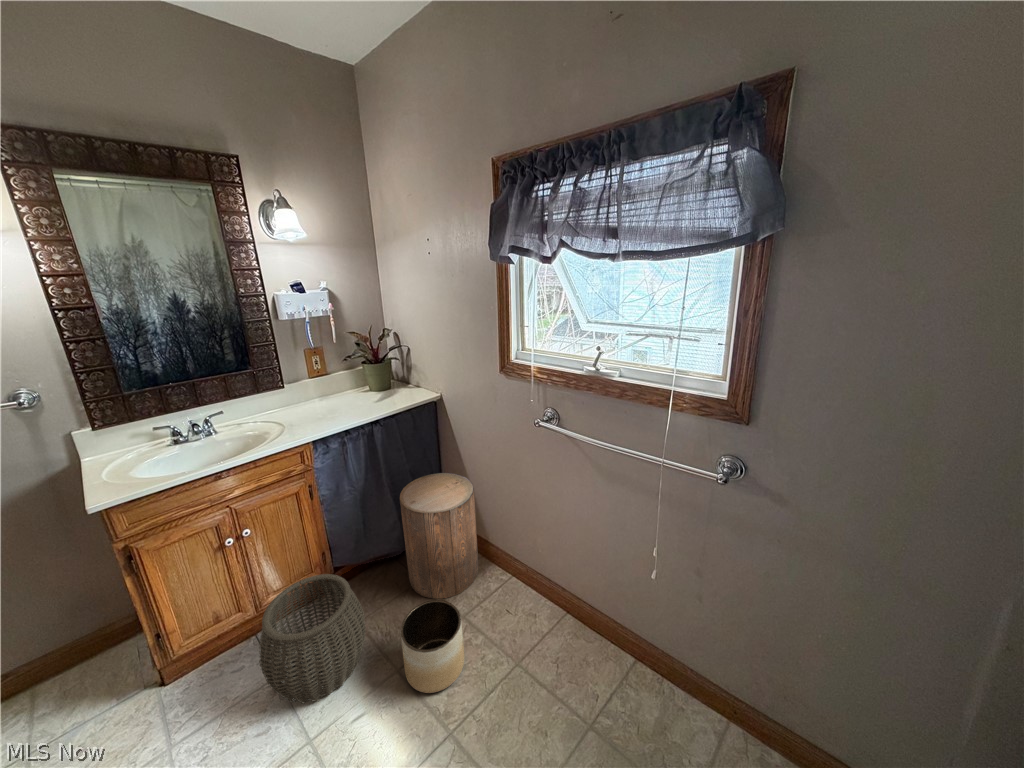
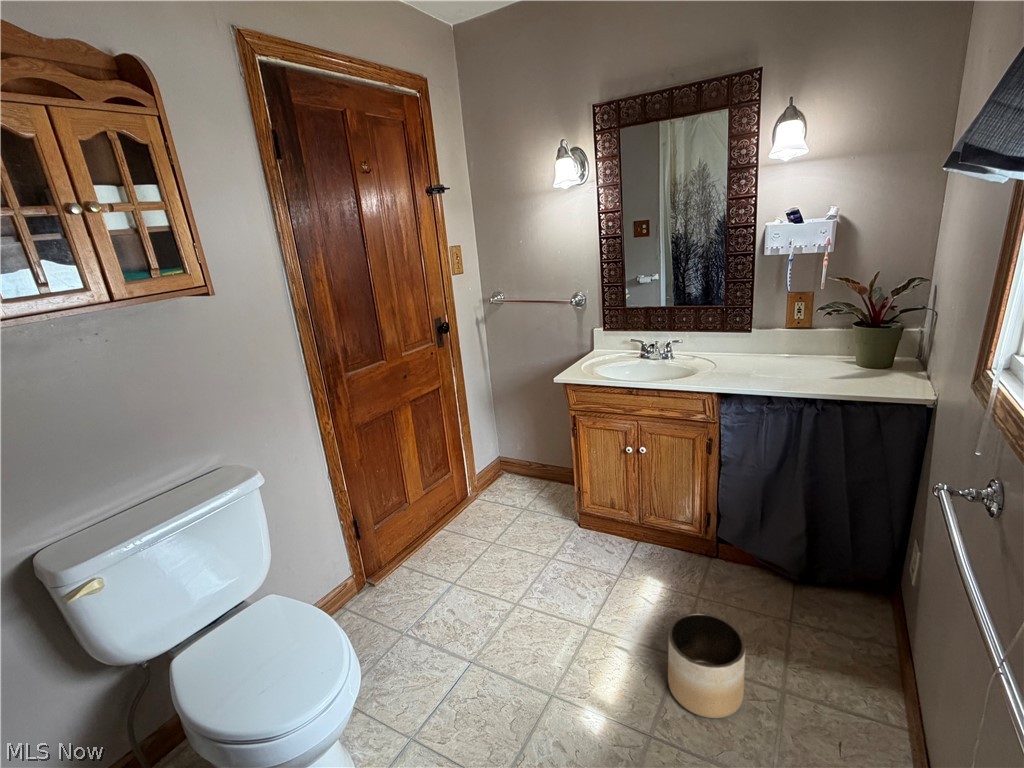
stool: present [400,473,478,599] -> none [769,498,905,684]
woven basket: present [259,574,366,703] -> none [597,512,692,622]

